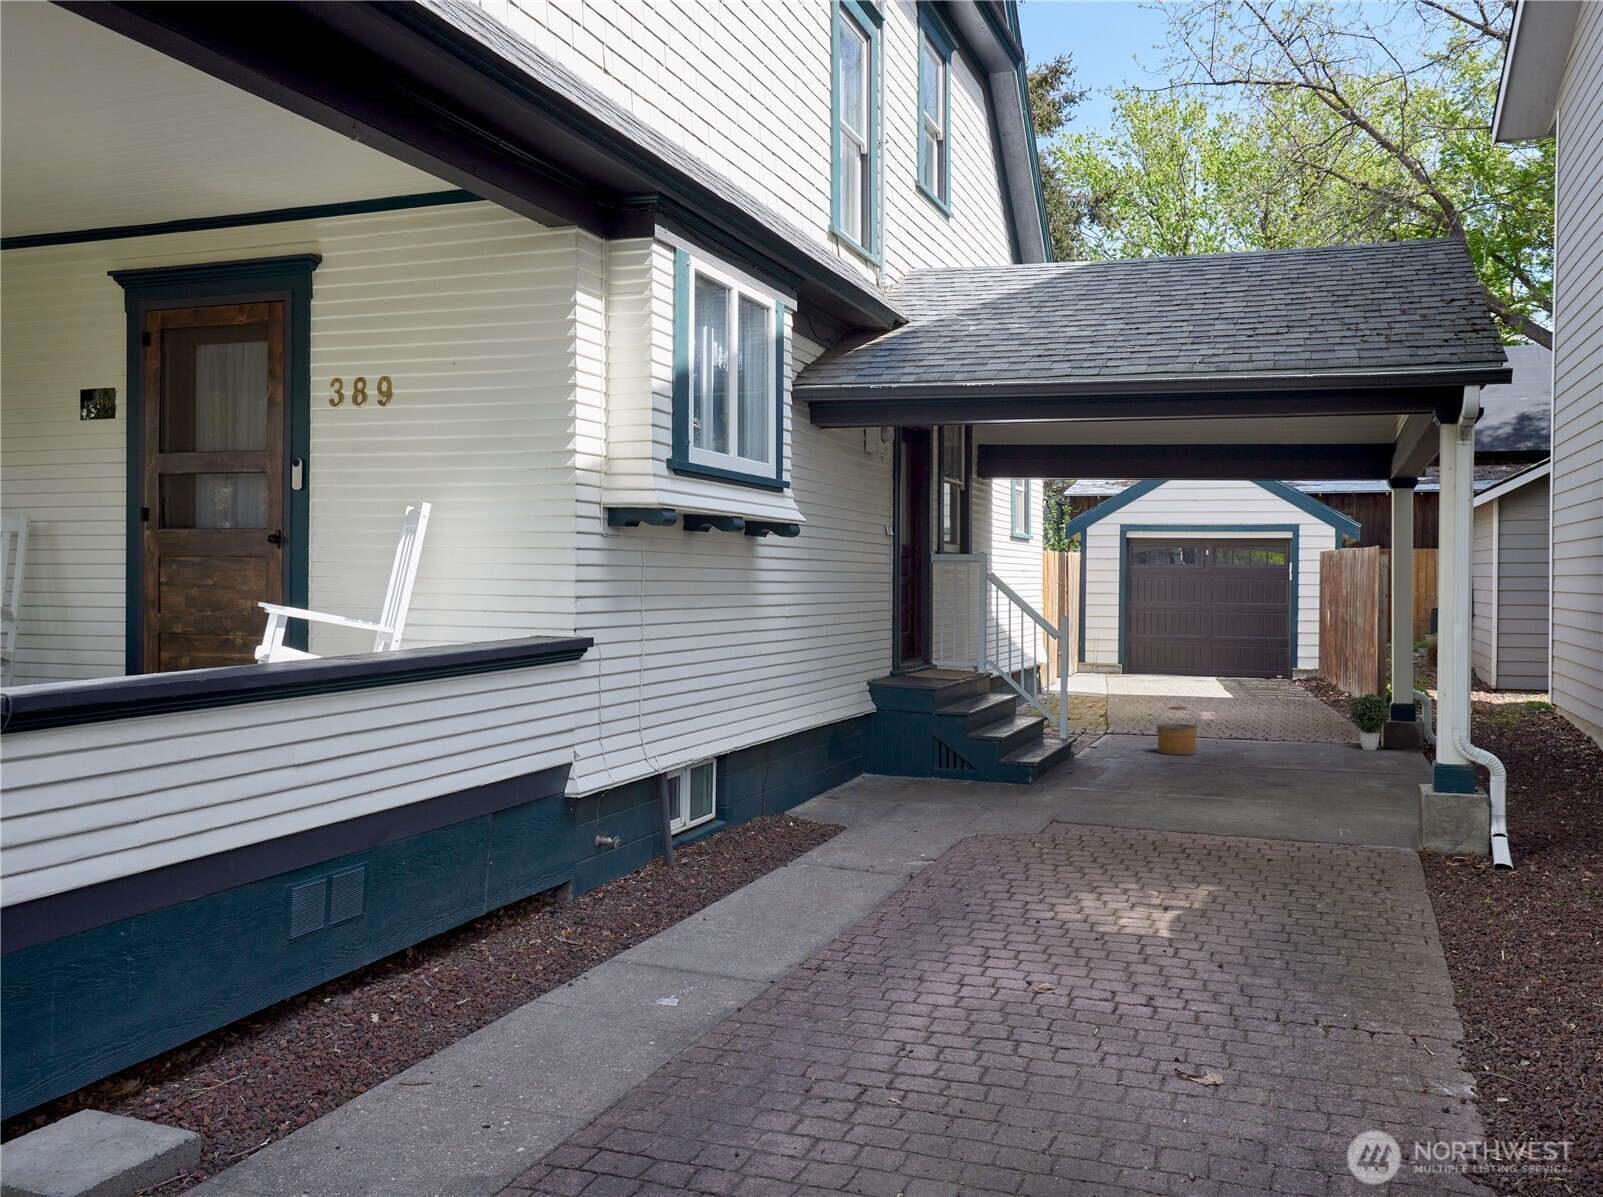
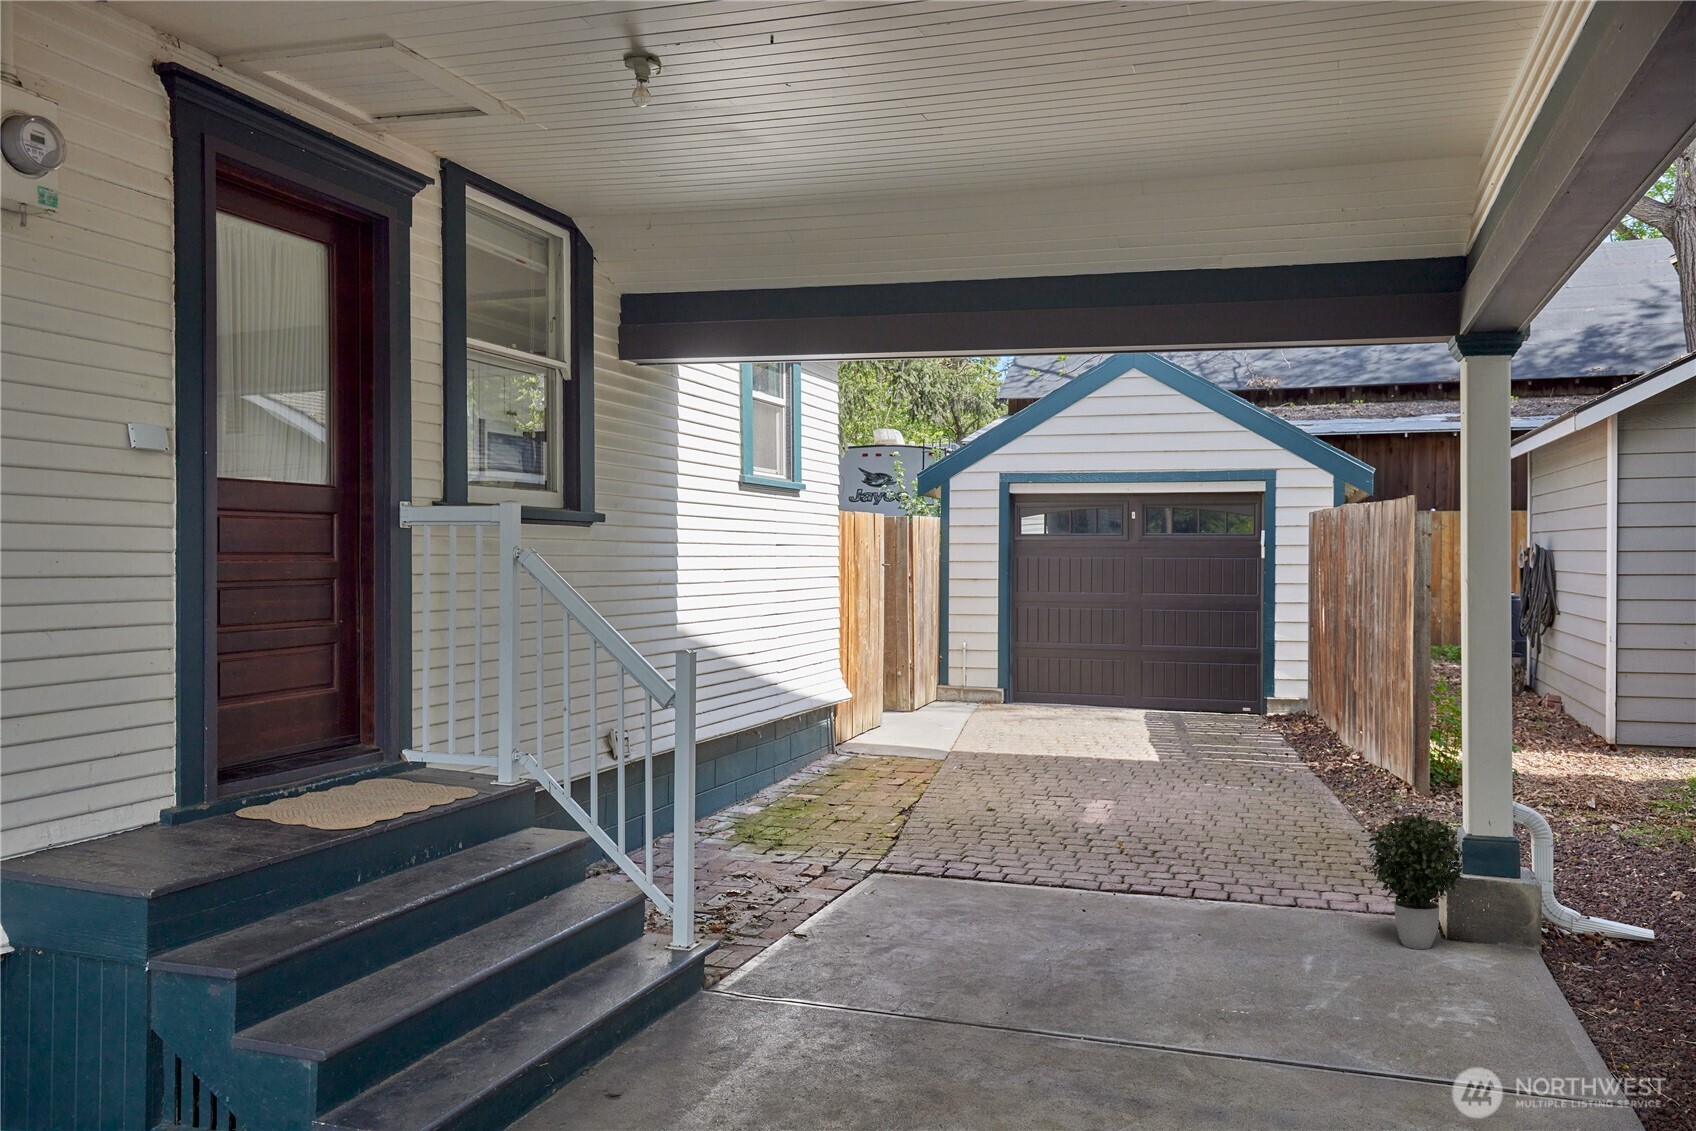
bucket: present [1156,706,1197,755] -> none [911,863,1011,987]

